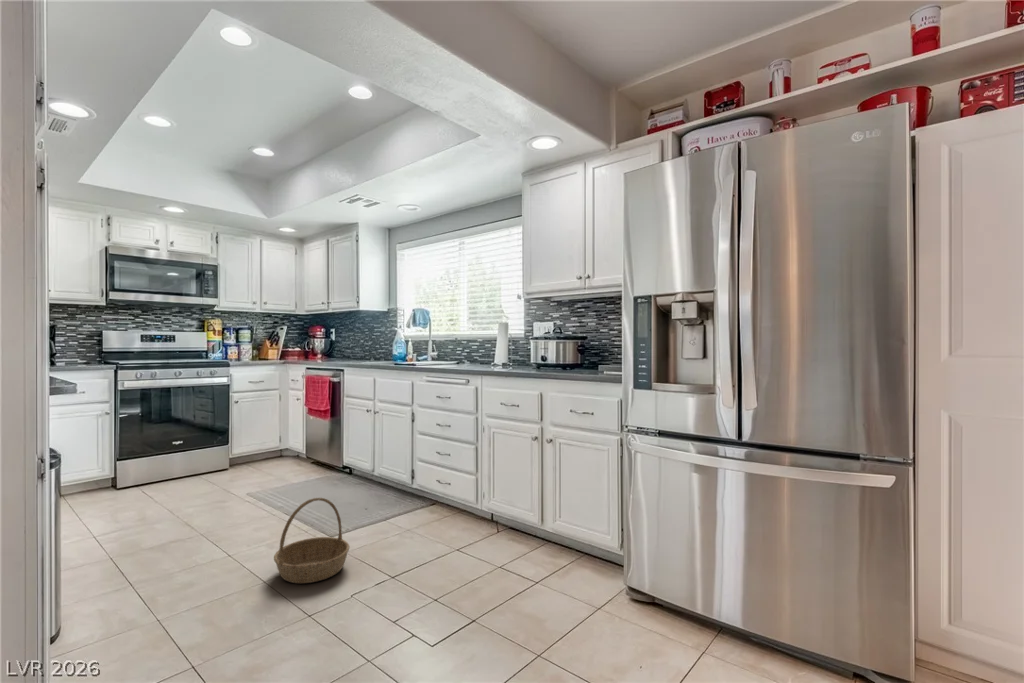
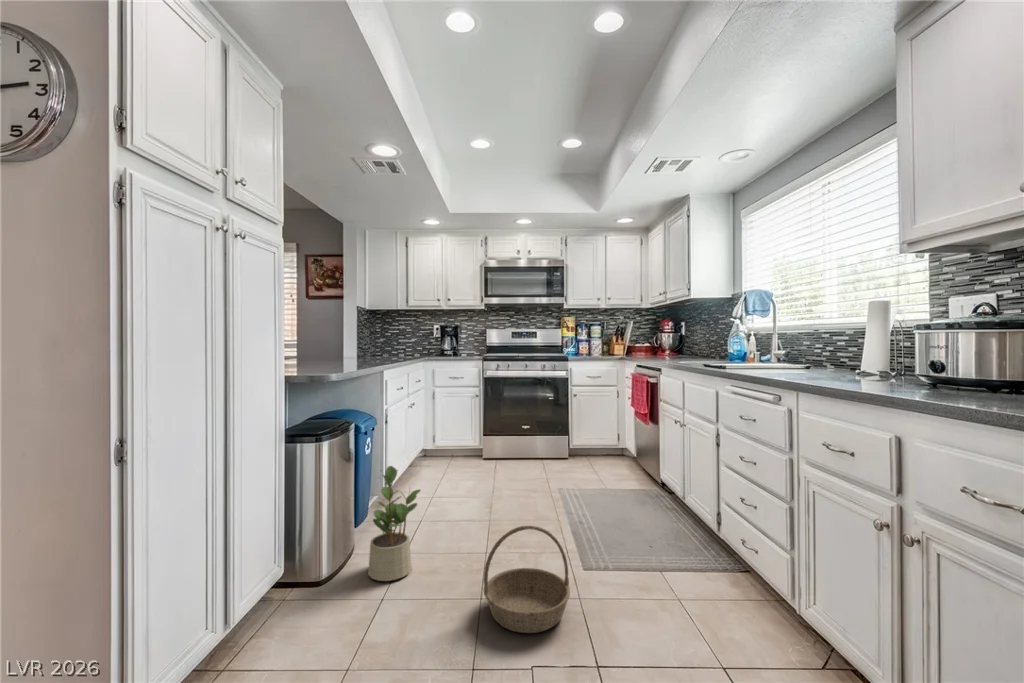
potted plant: none [104,482,171,609] -> present [368,466,420,581]

